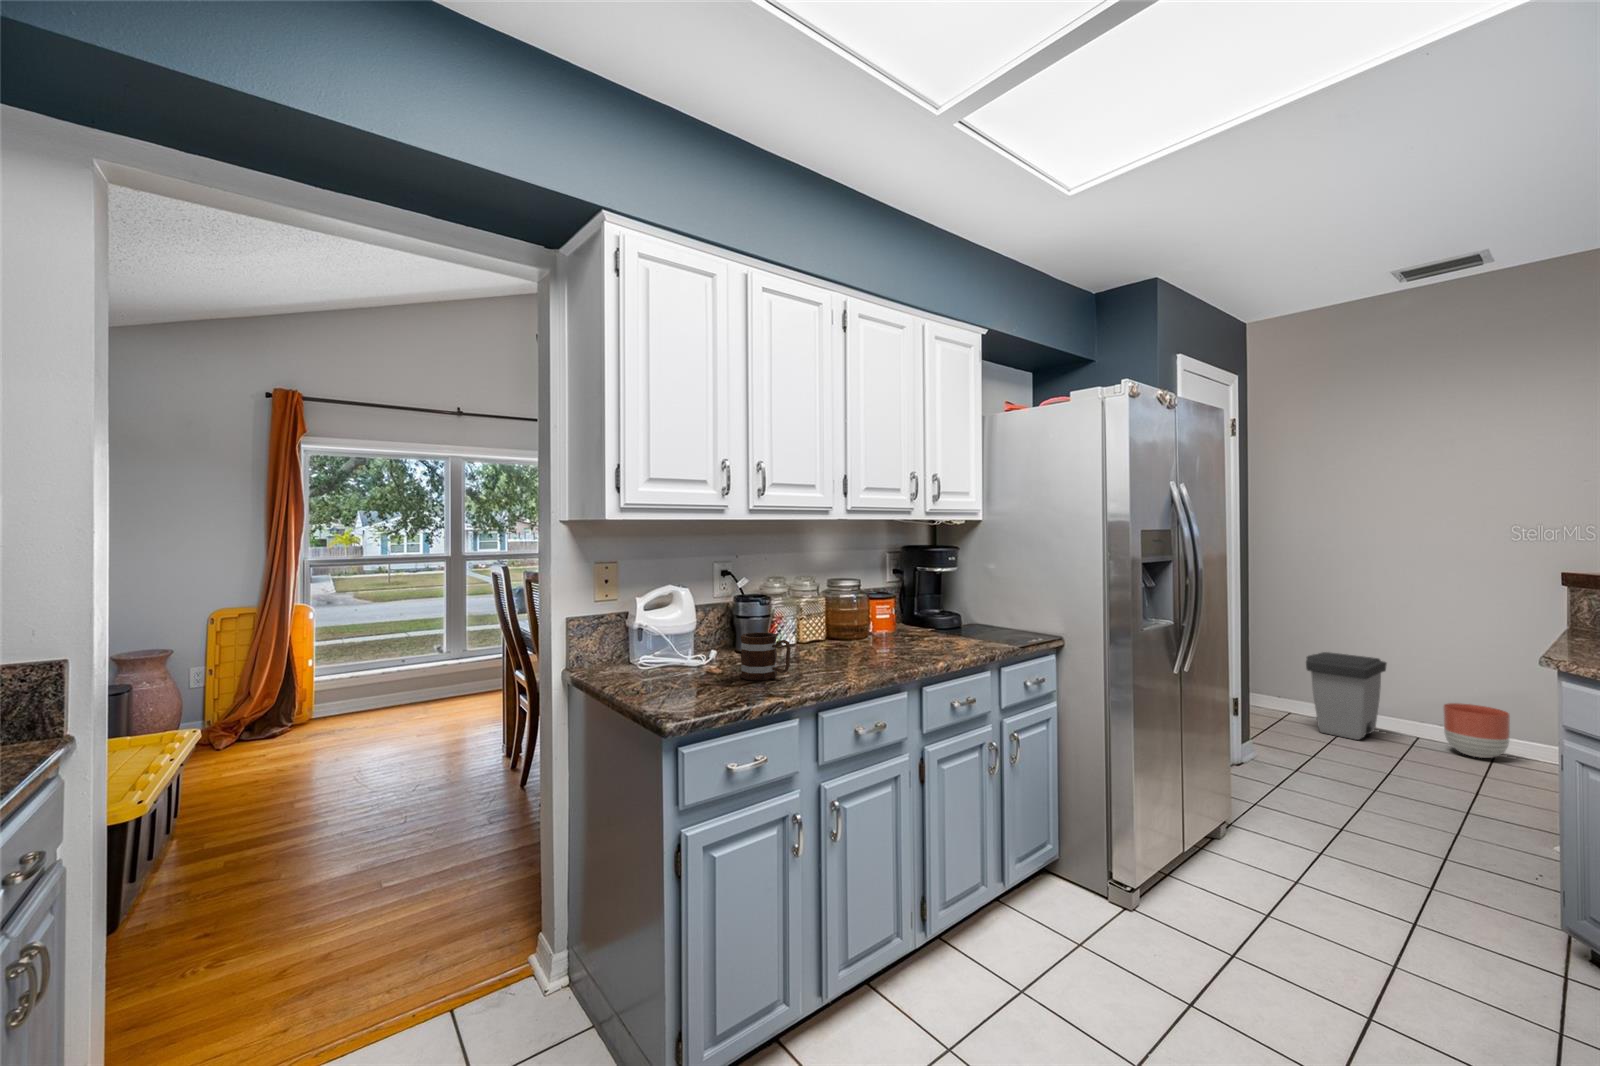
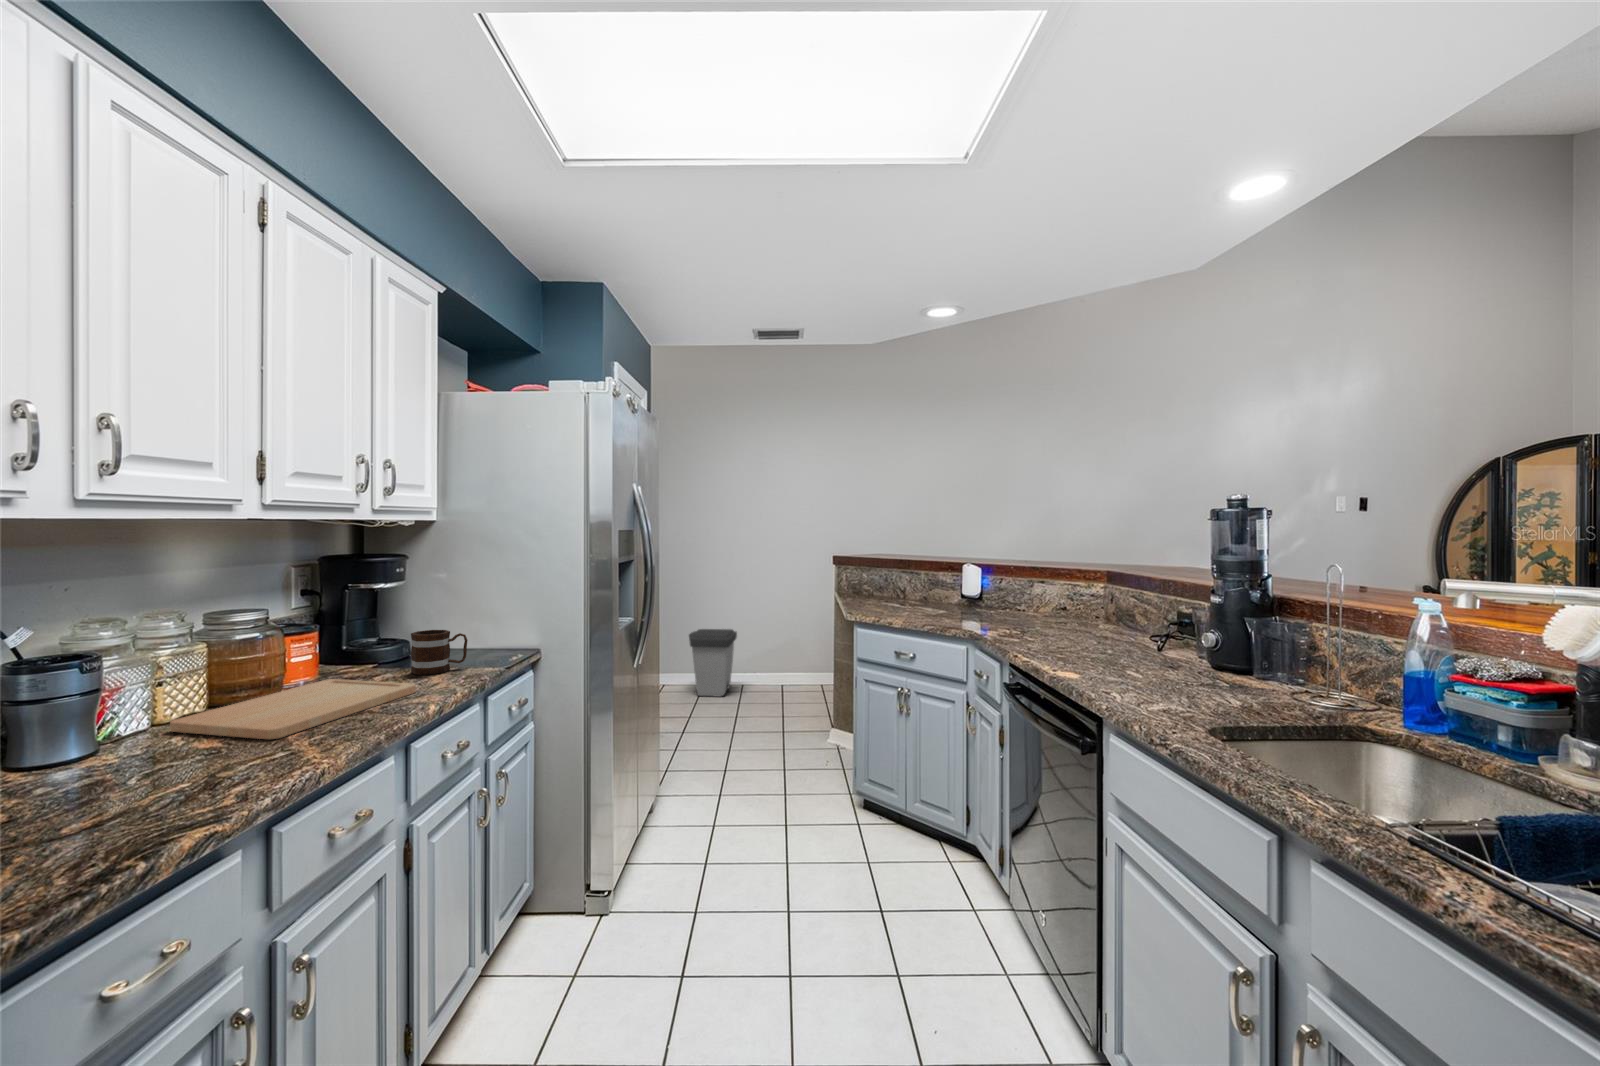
mug: present [741,632,791,680] -> present [411,630,468,675]
cutting board: none [802,634,942,662] -> present [170,679,416,739]
planter: present [1443,703,1510,758] -> none [769,655,802,693]

